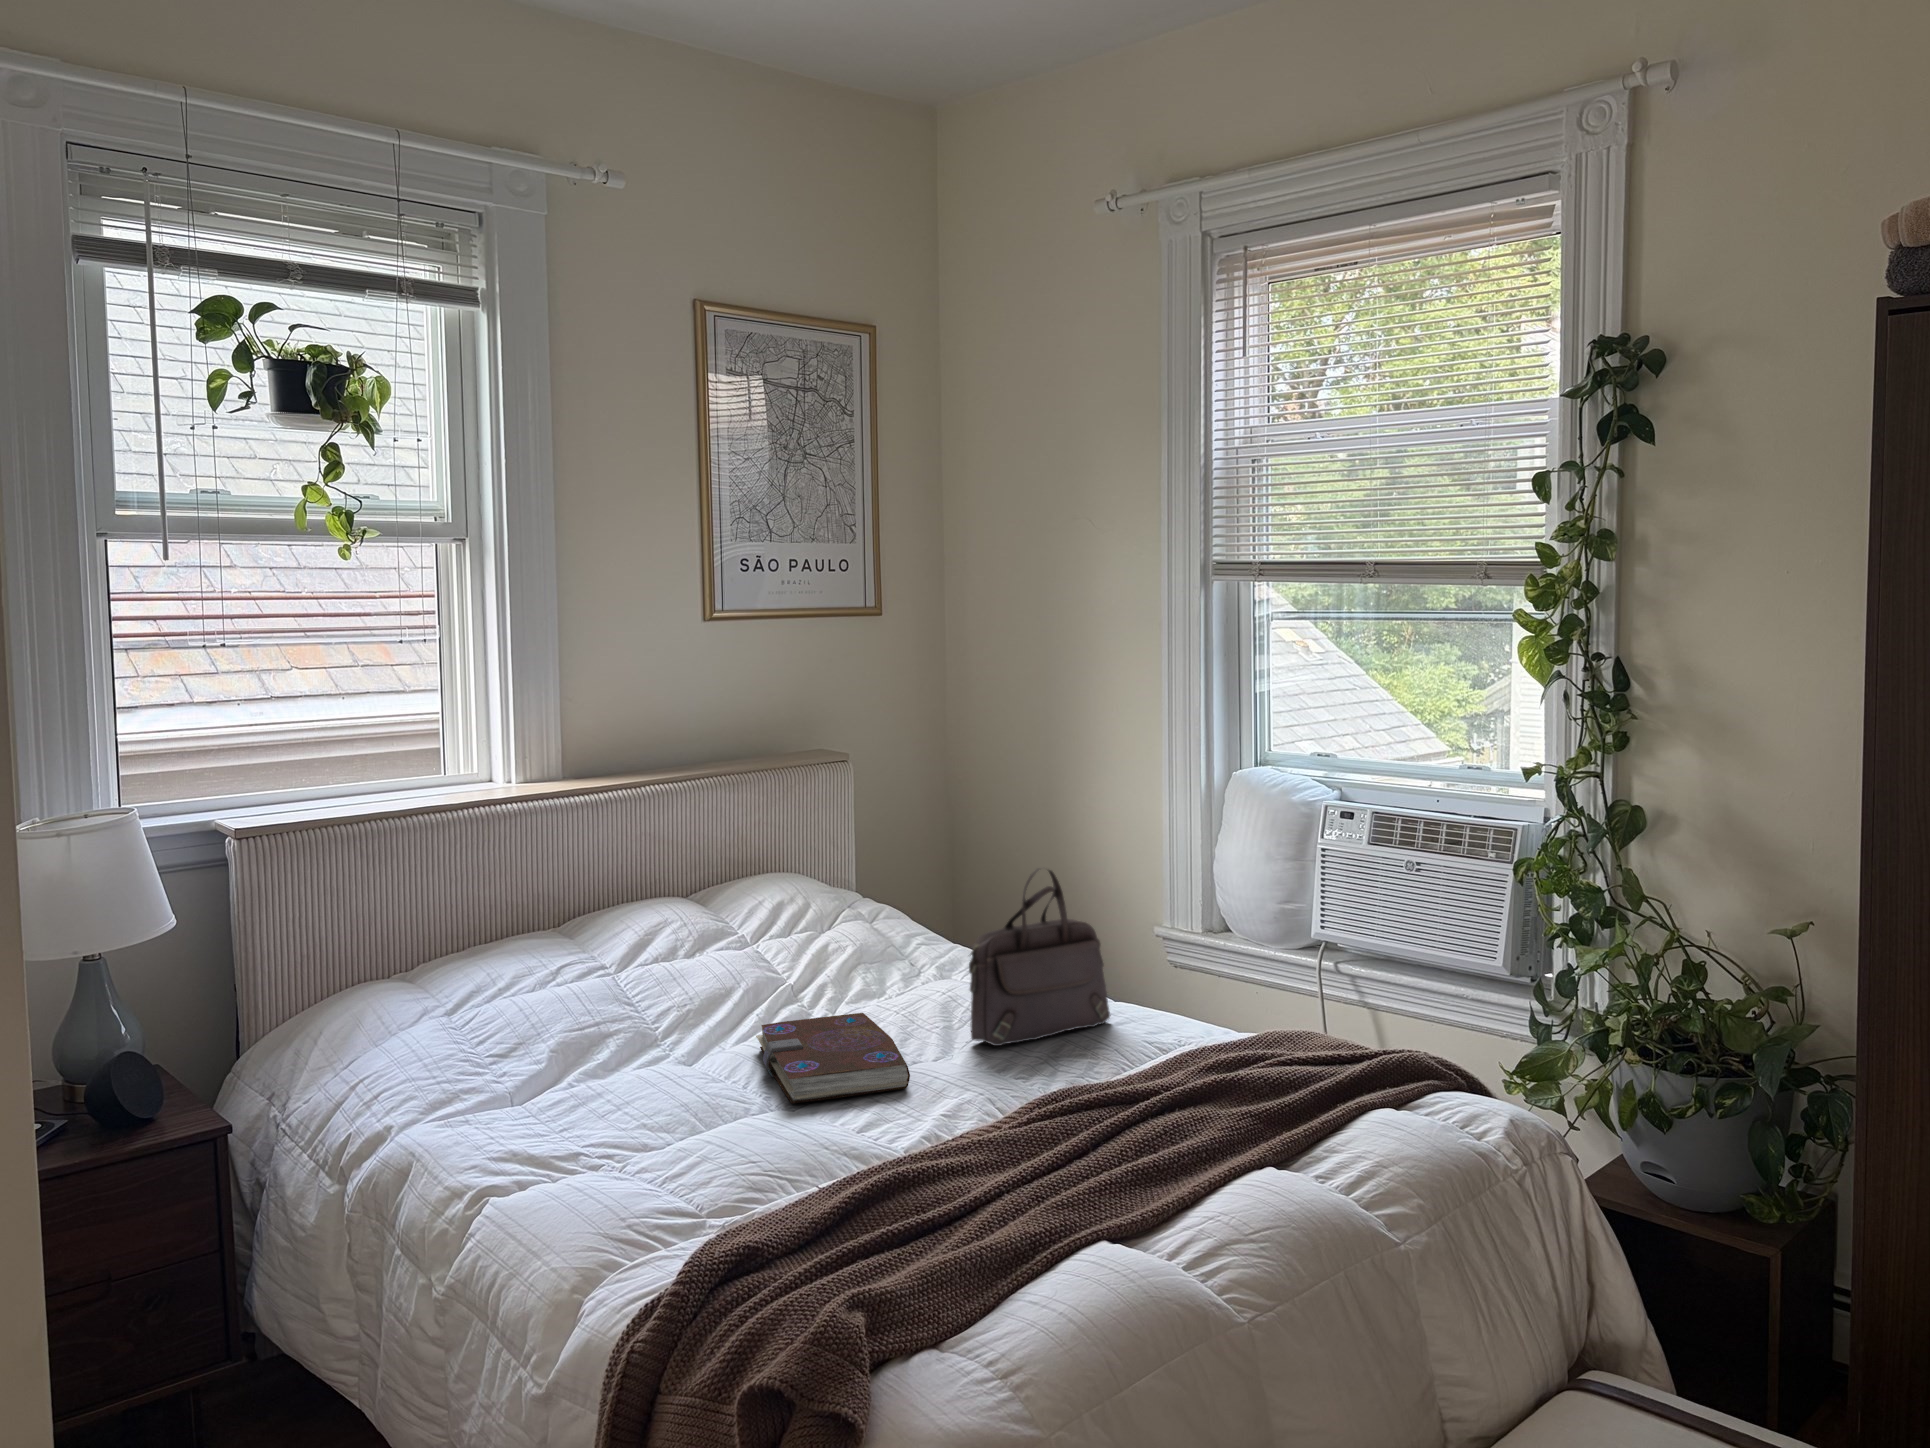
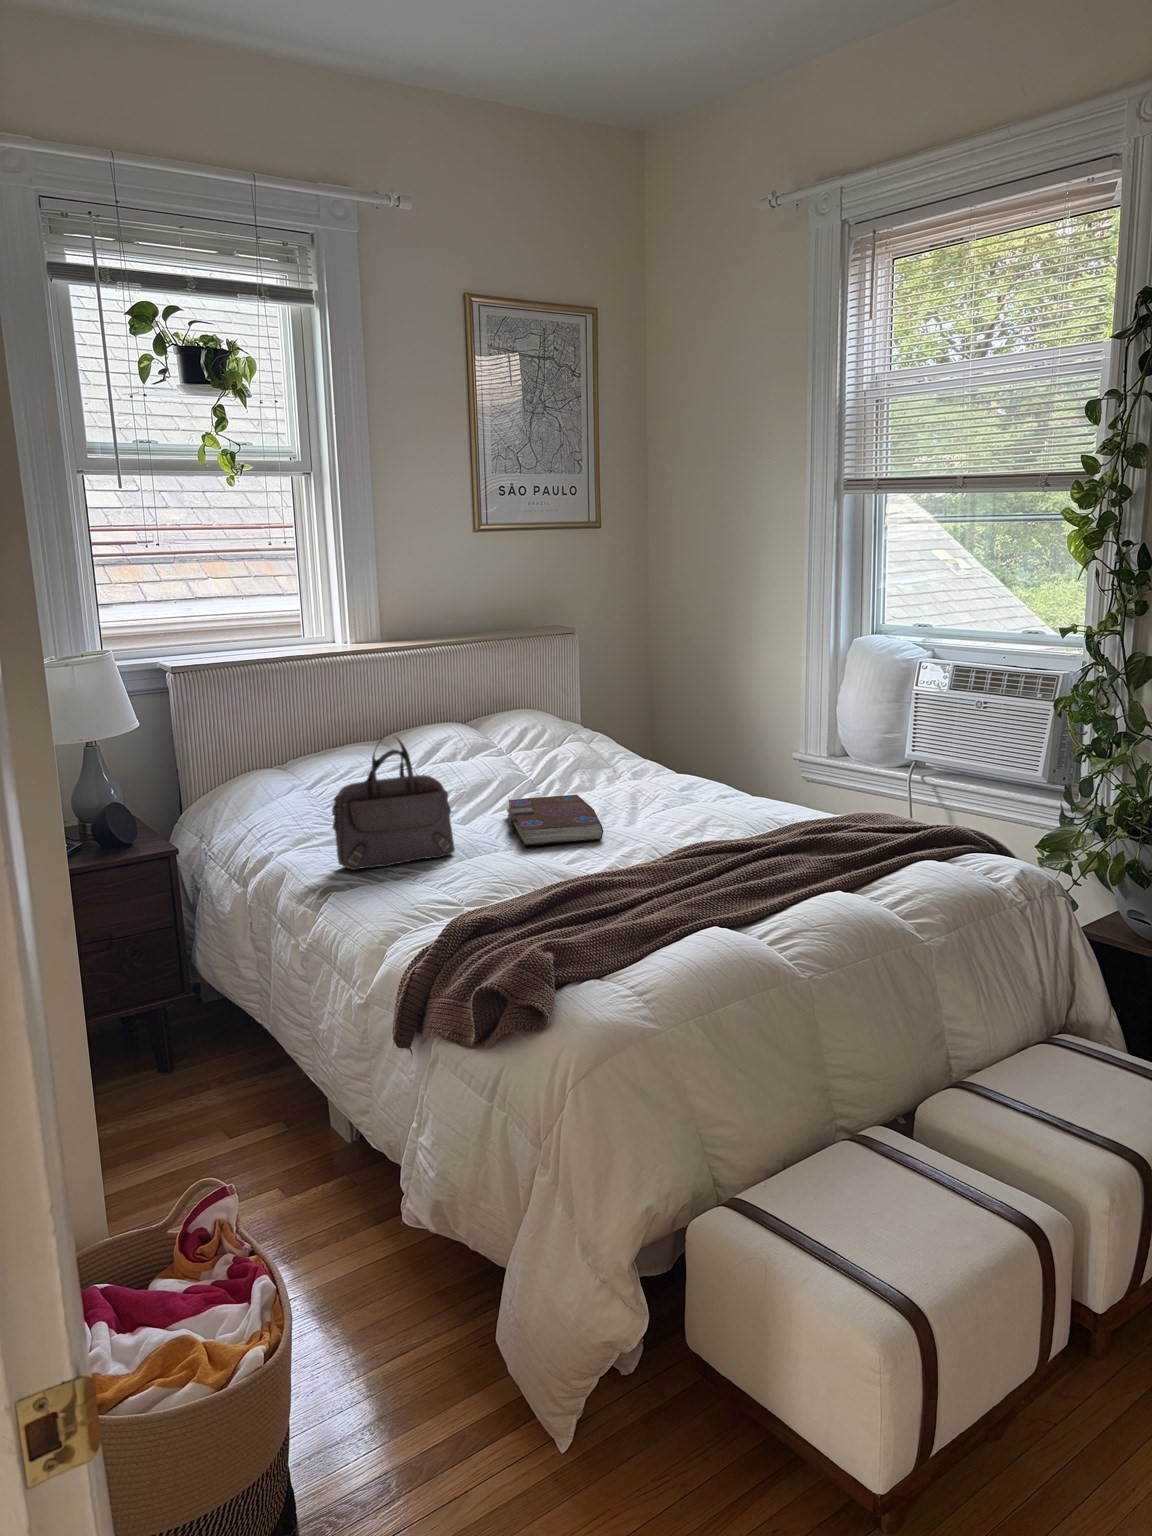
handbag: present [969,868,1111,1046] -> present [332,736,455,870]

